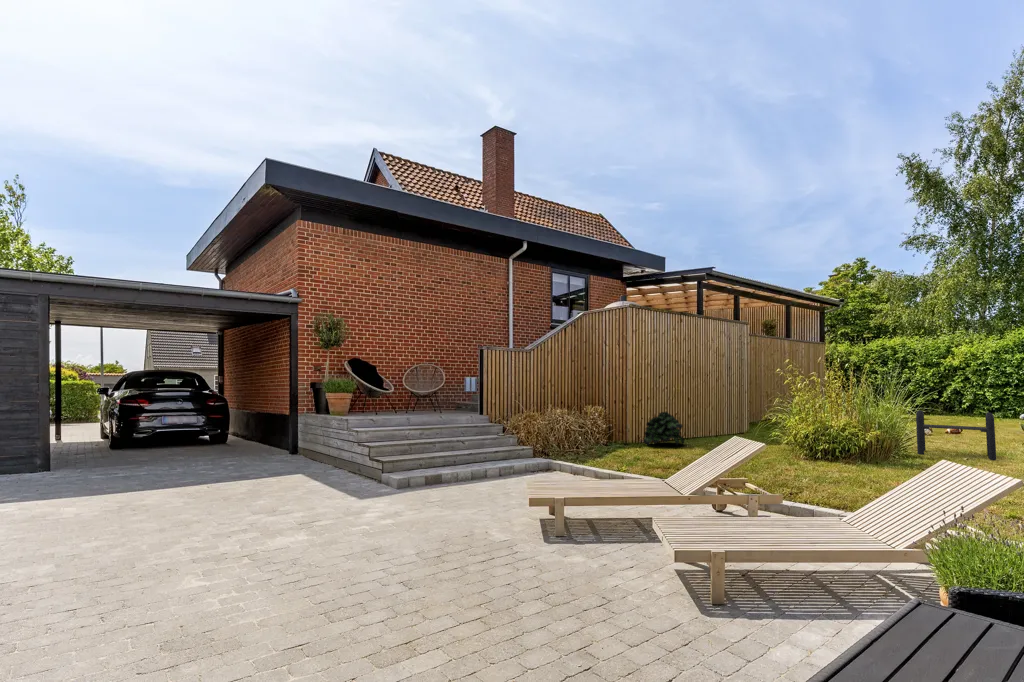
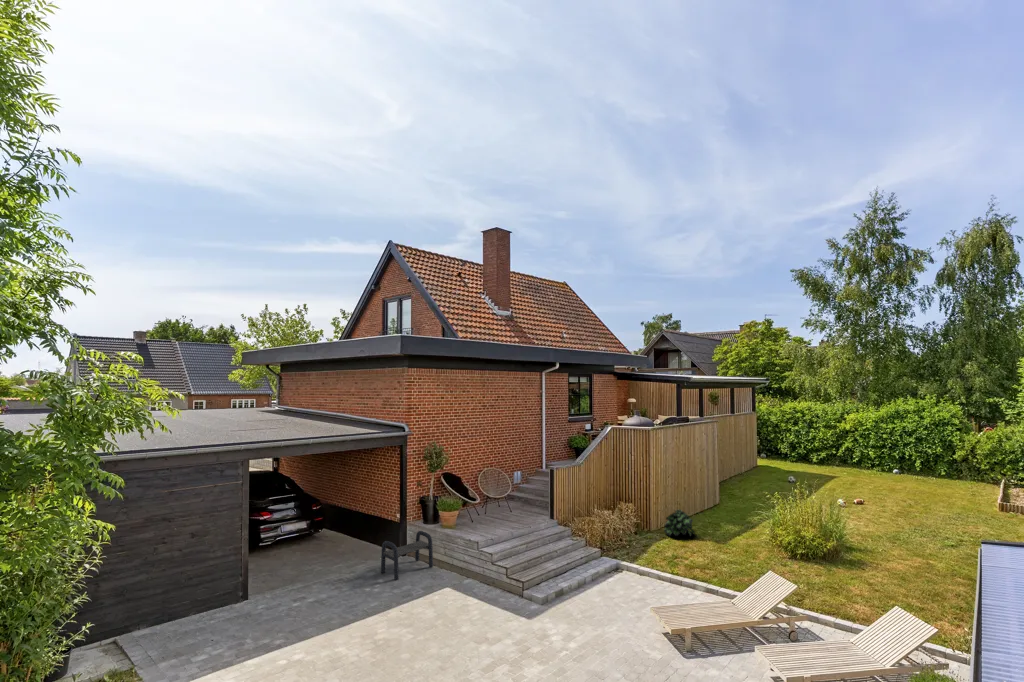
bench: present [916,410,996,460] -> present [381,531,433,580]

